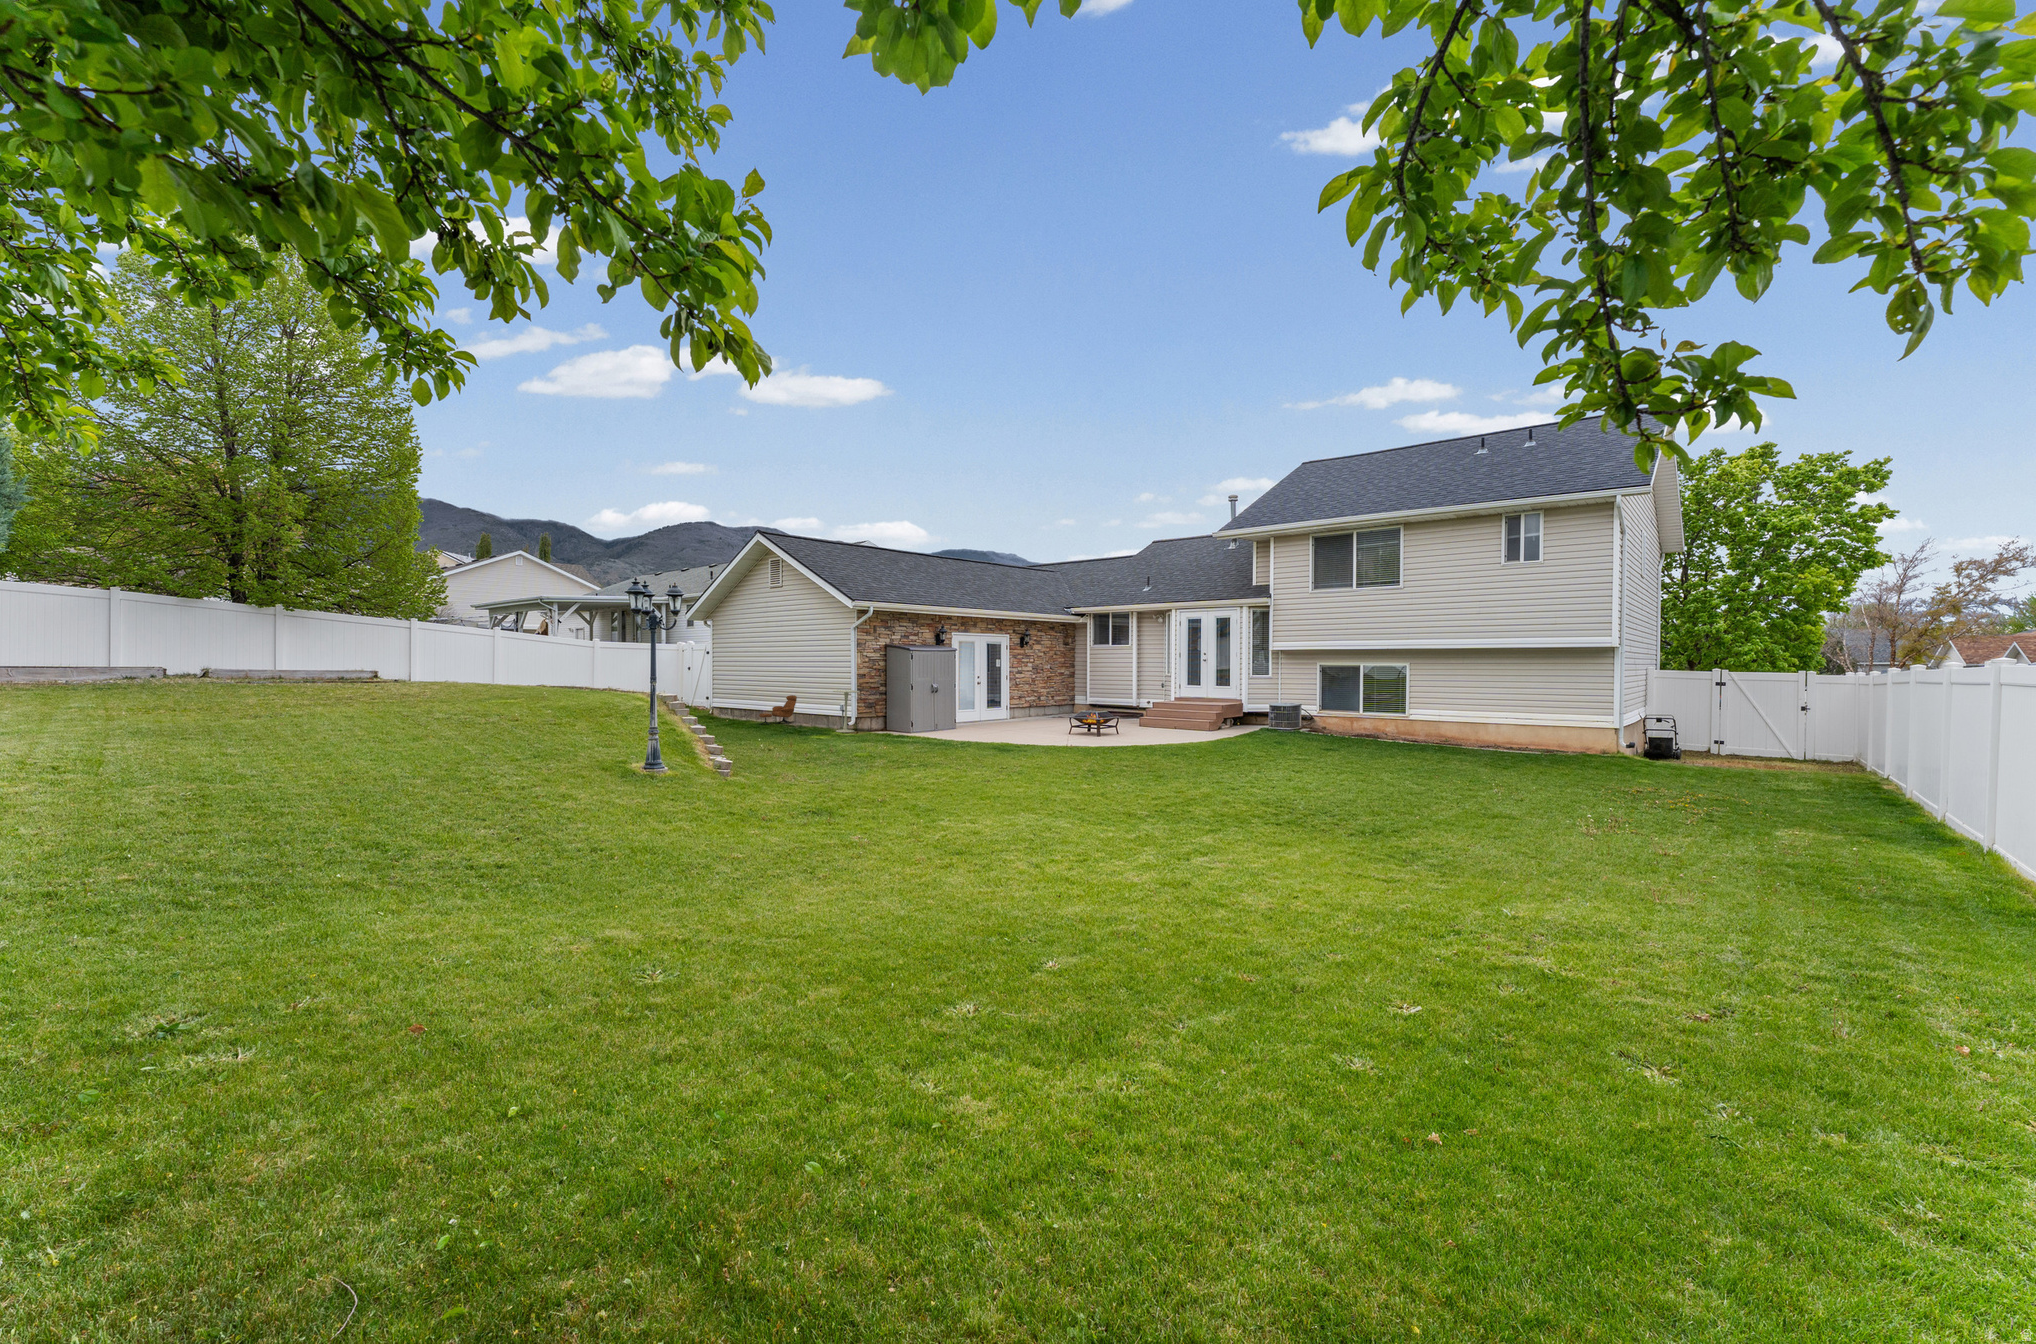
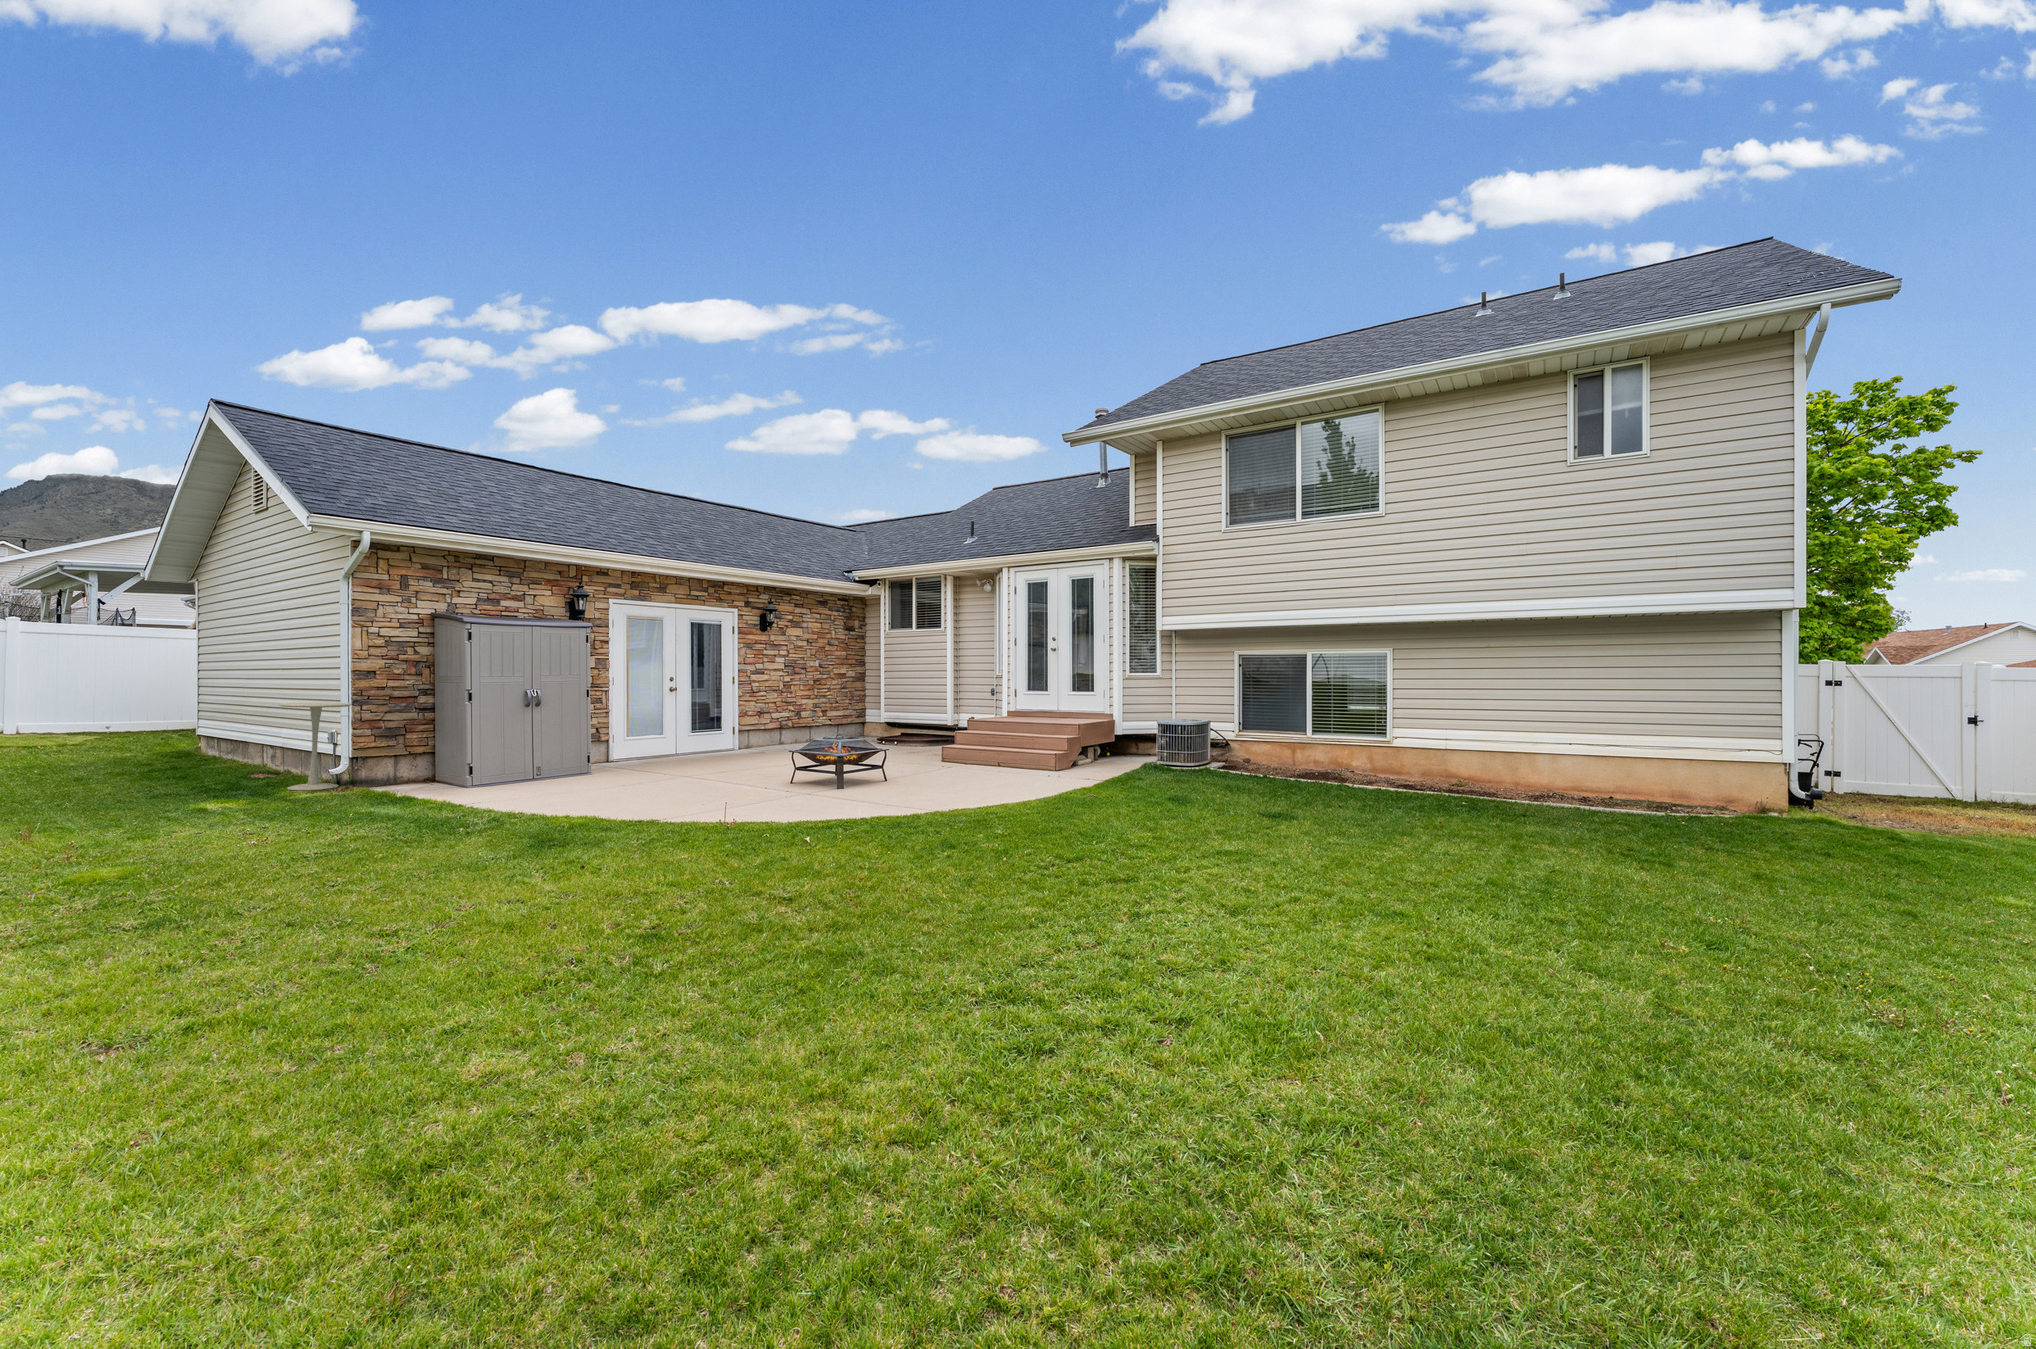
lounge chair: present [759,695,797,724] -> none [159,713,271,774]

